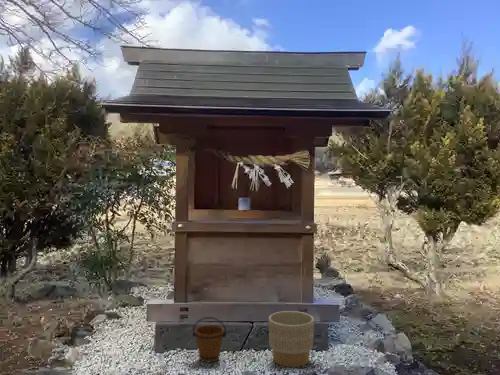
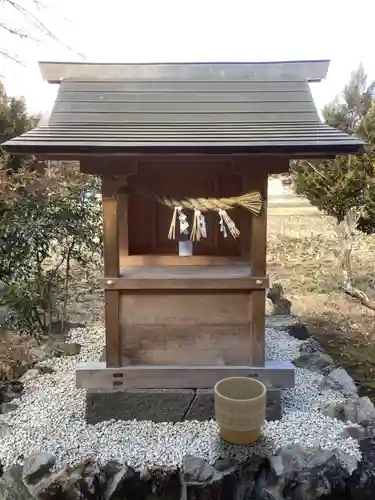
bucket: present [193,317,226,362] -> none [128,388,166,438]

